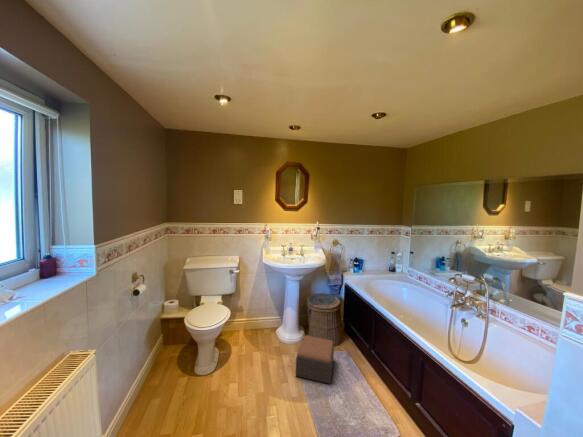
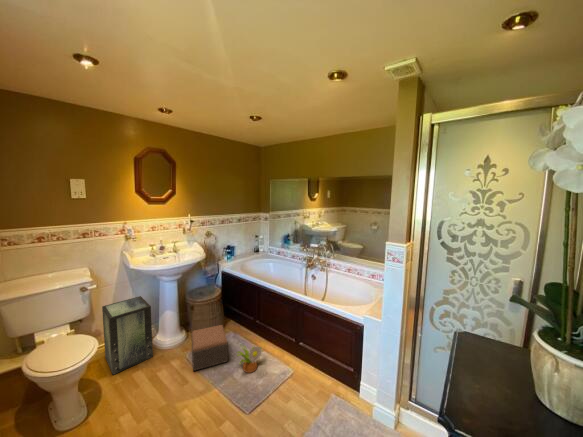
storage box: none [243,288,274,347] -> present [102,296,153,375]
decorative plant: none [336,375,370,412] -> present [237,346,263,373]

